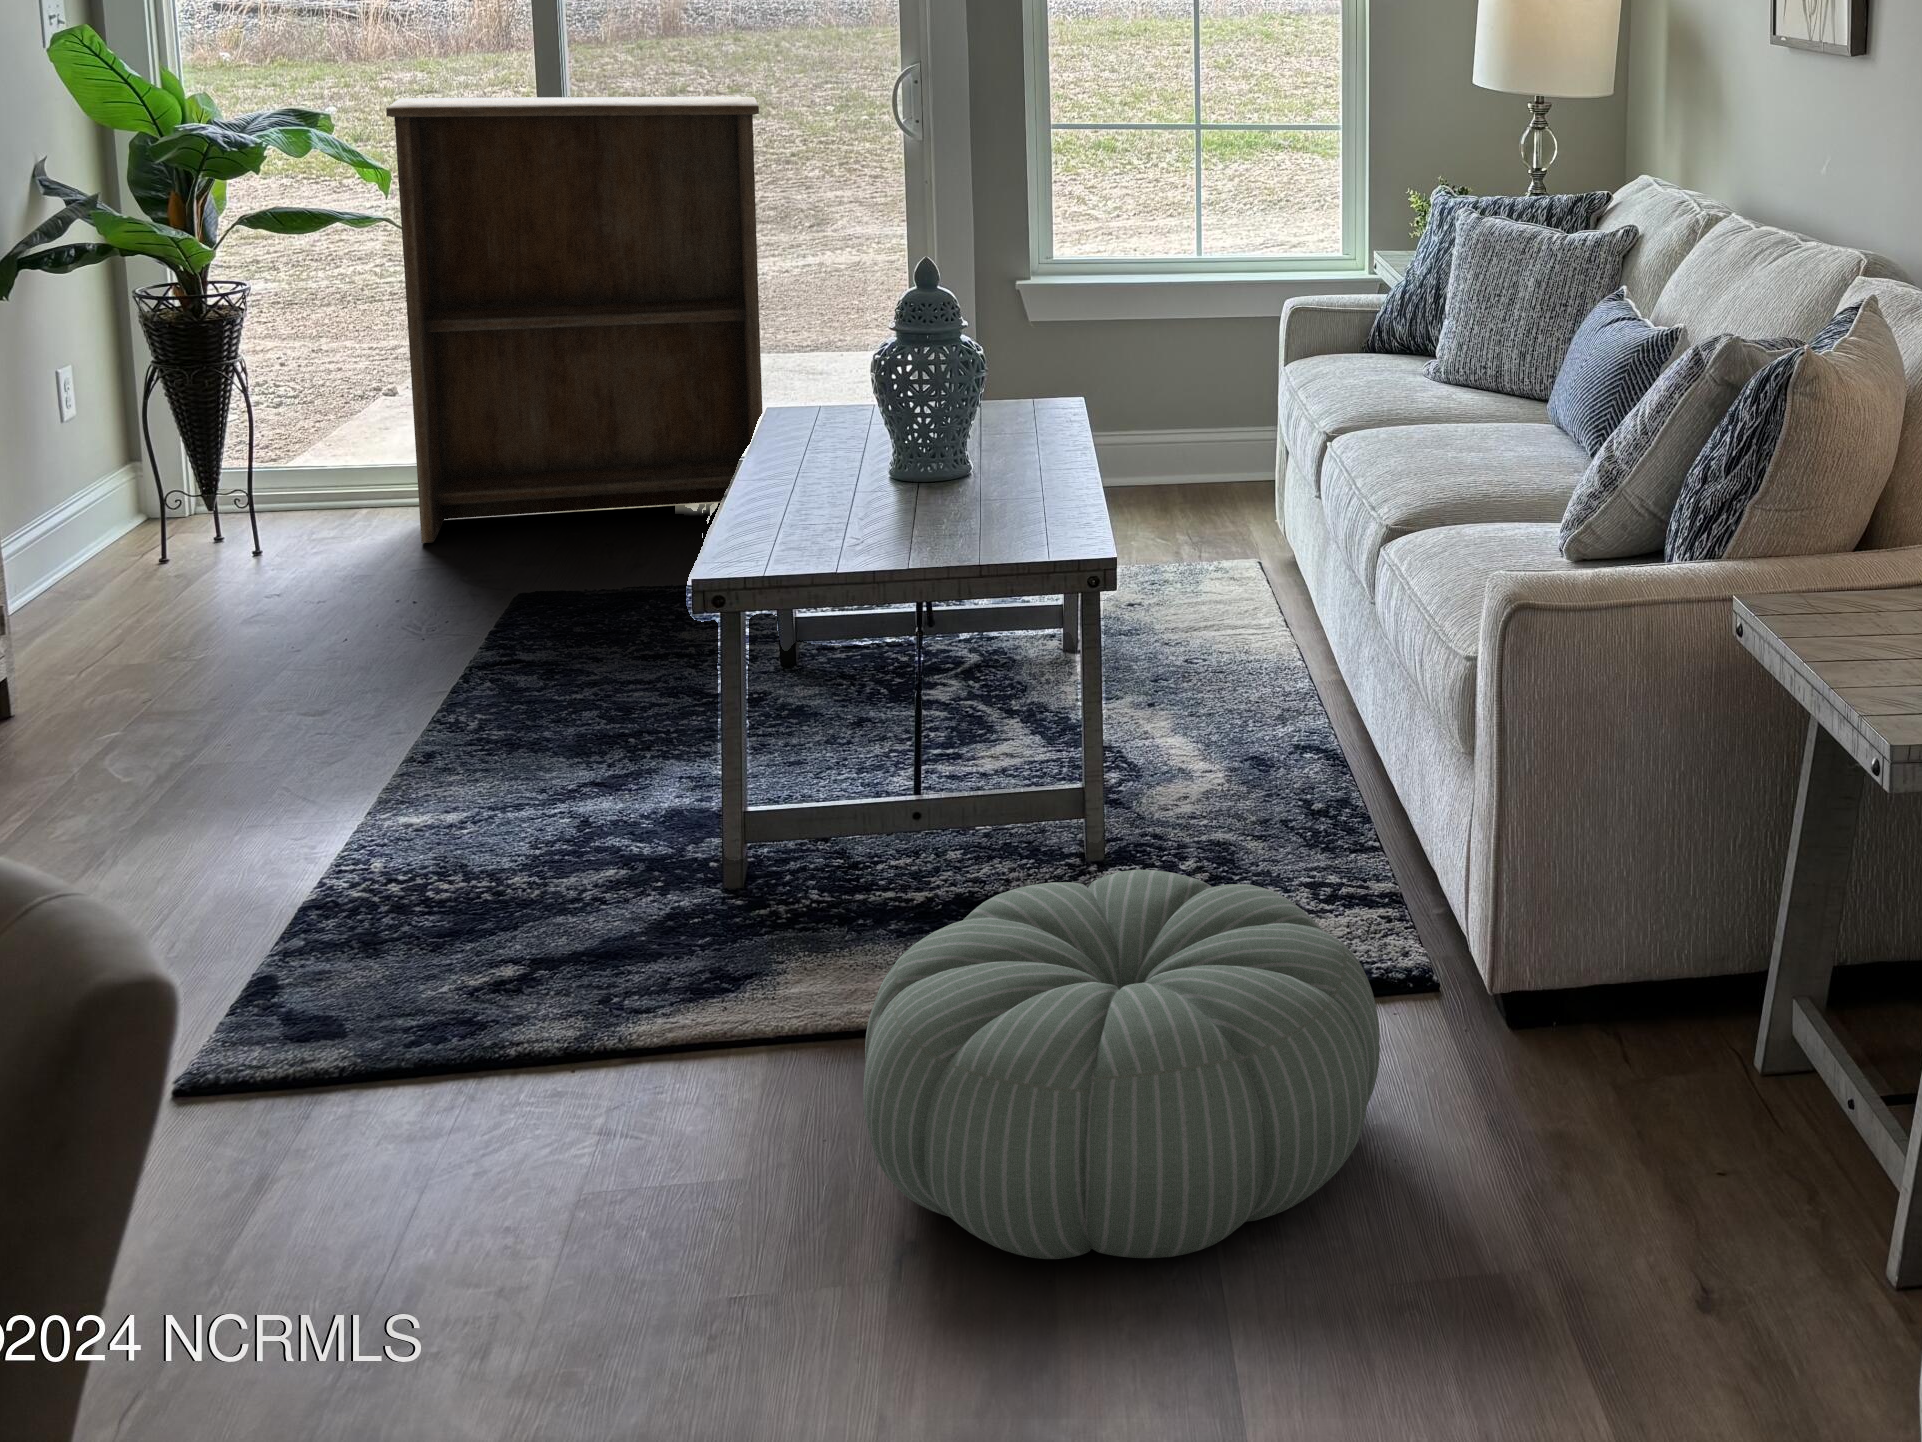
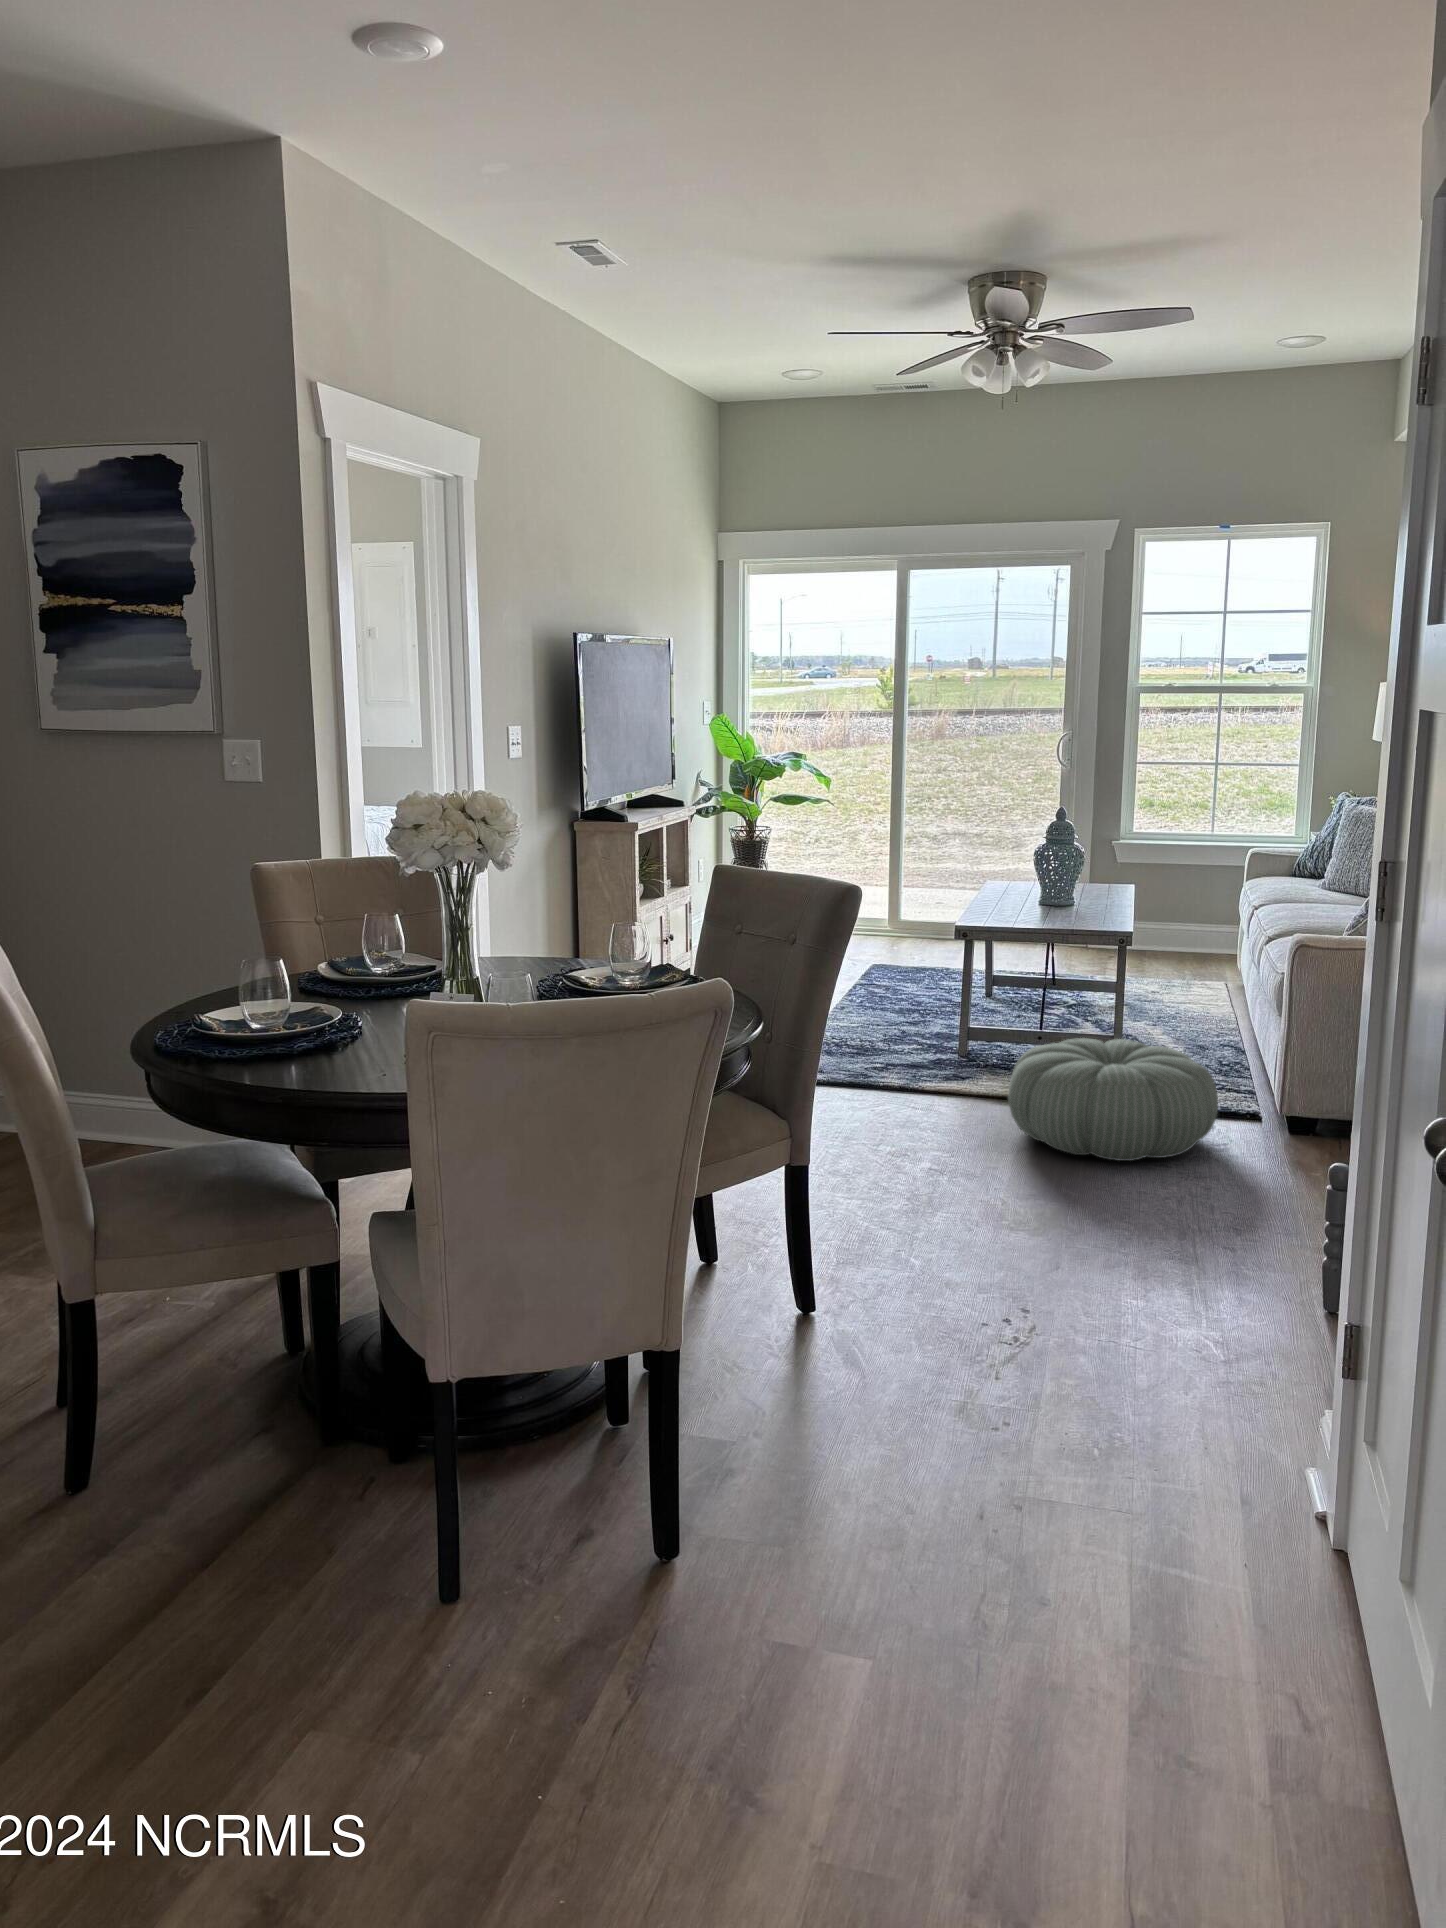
bookshelf: present [386,97,763,543] -> none [832,747,991,949]

